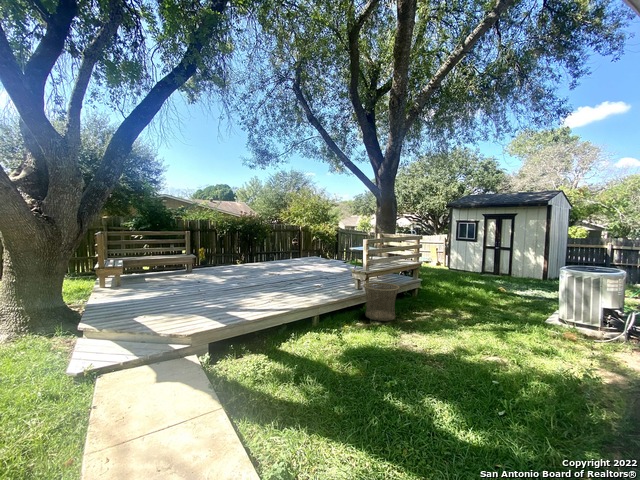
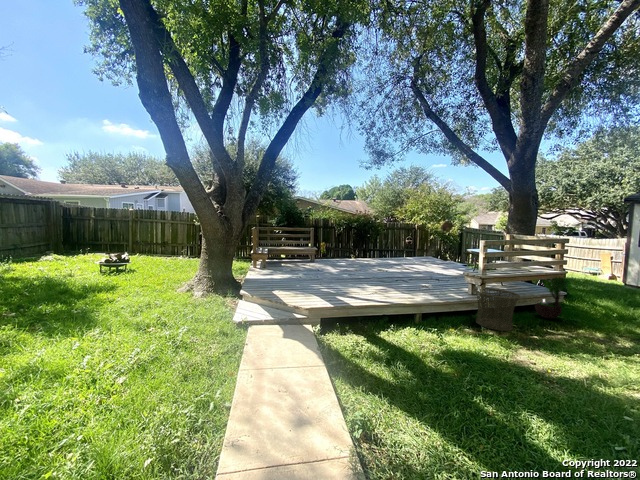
potted tree: none [407,262,433,303] -> present [535,277,571,319]

